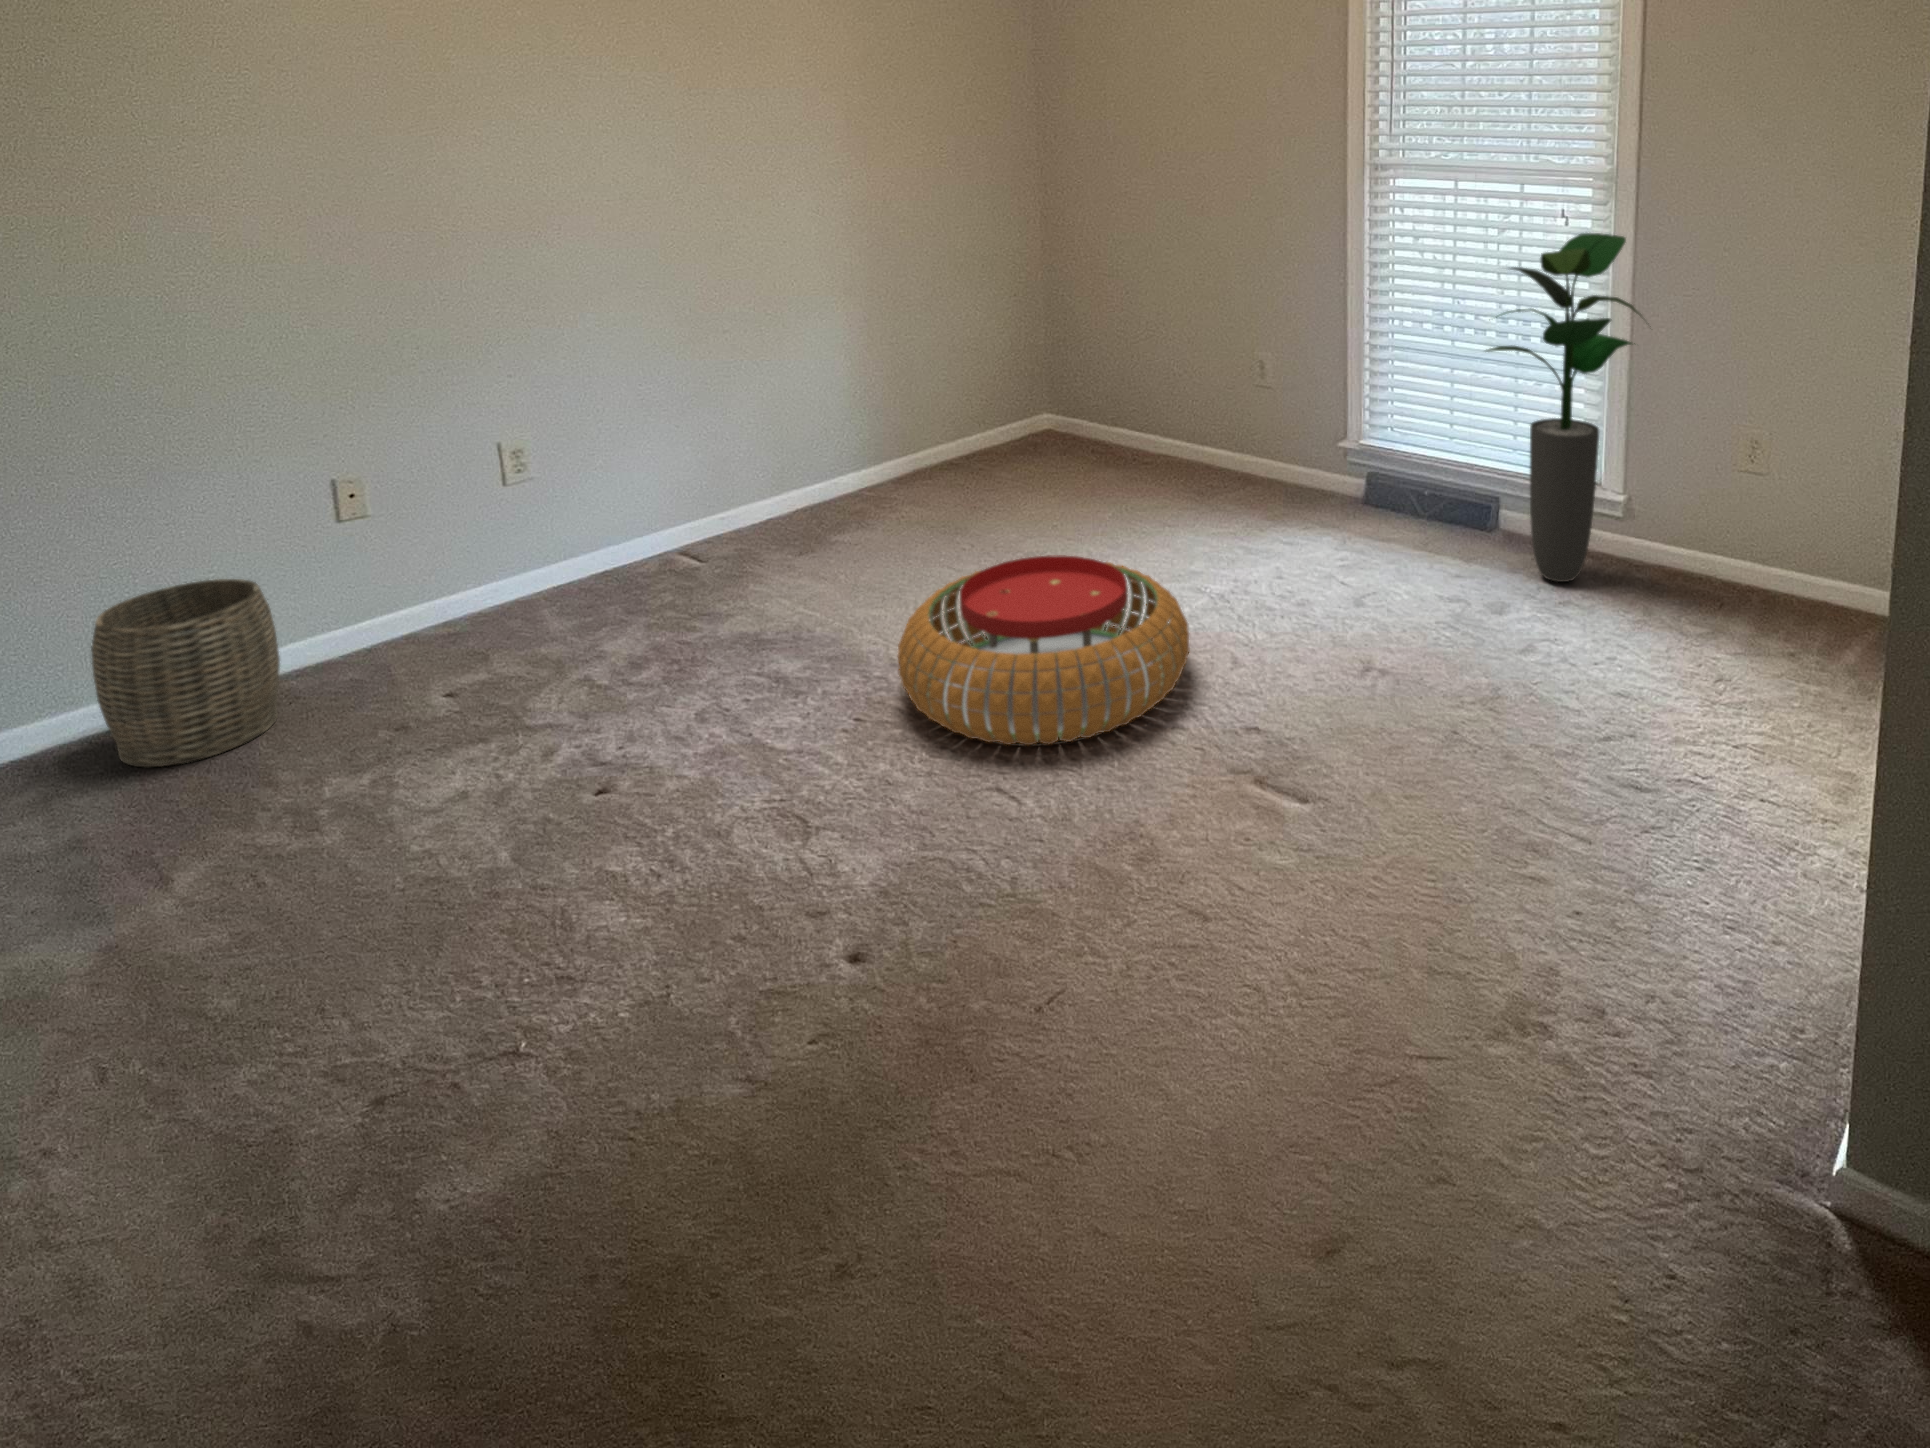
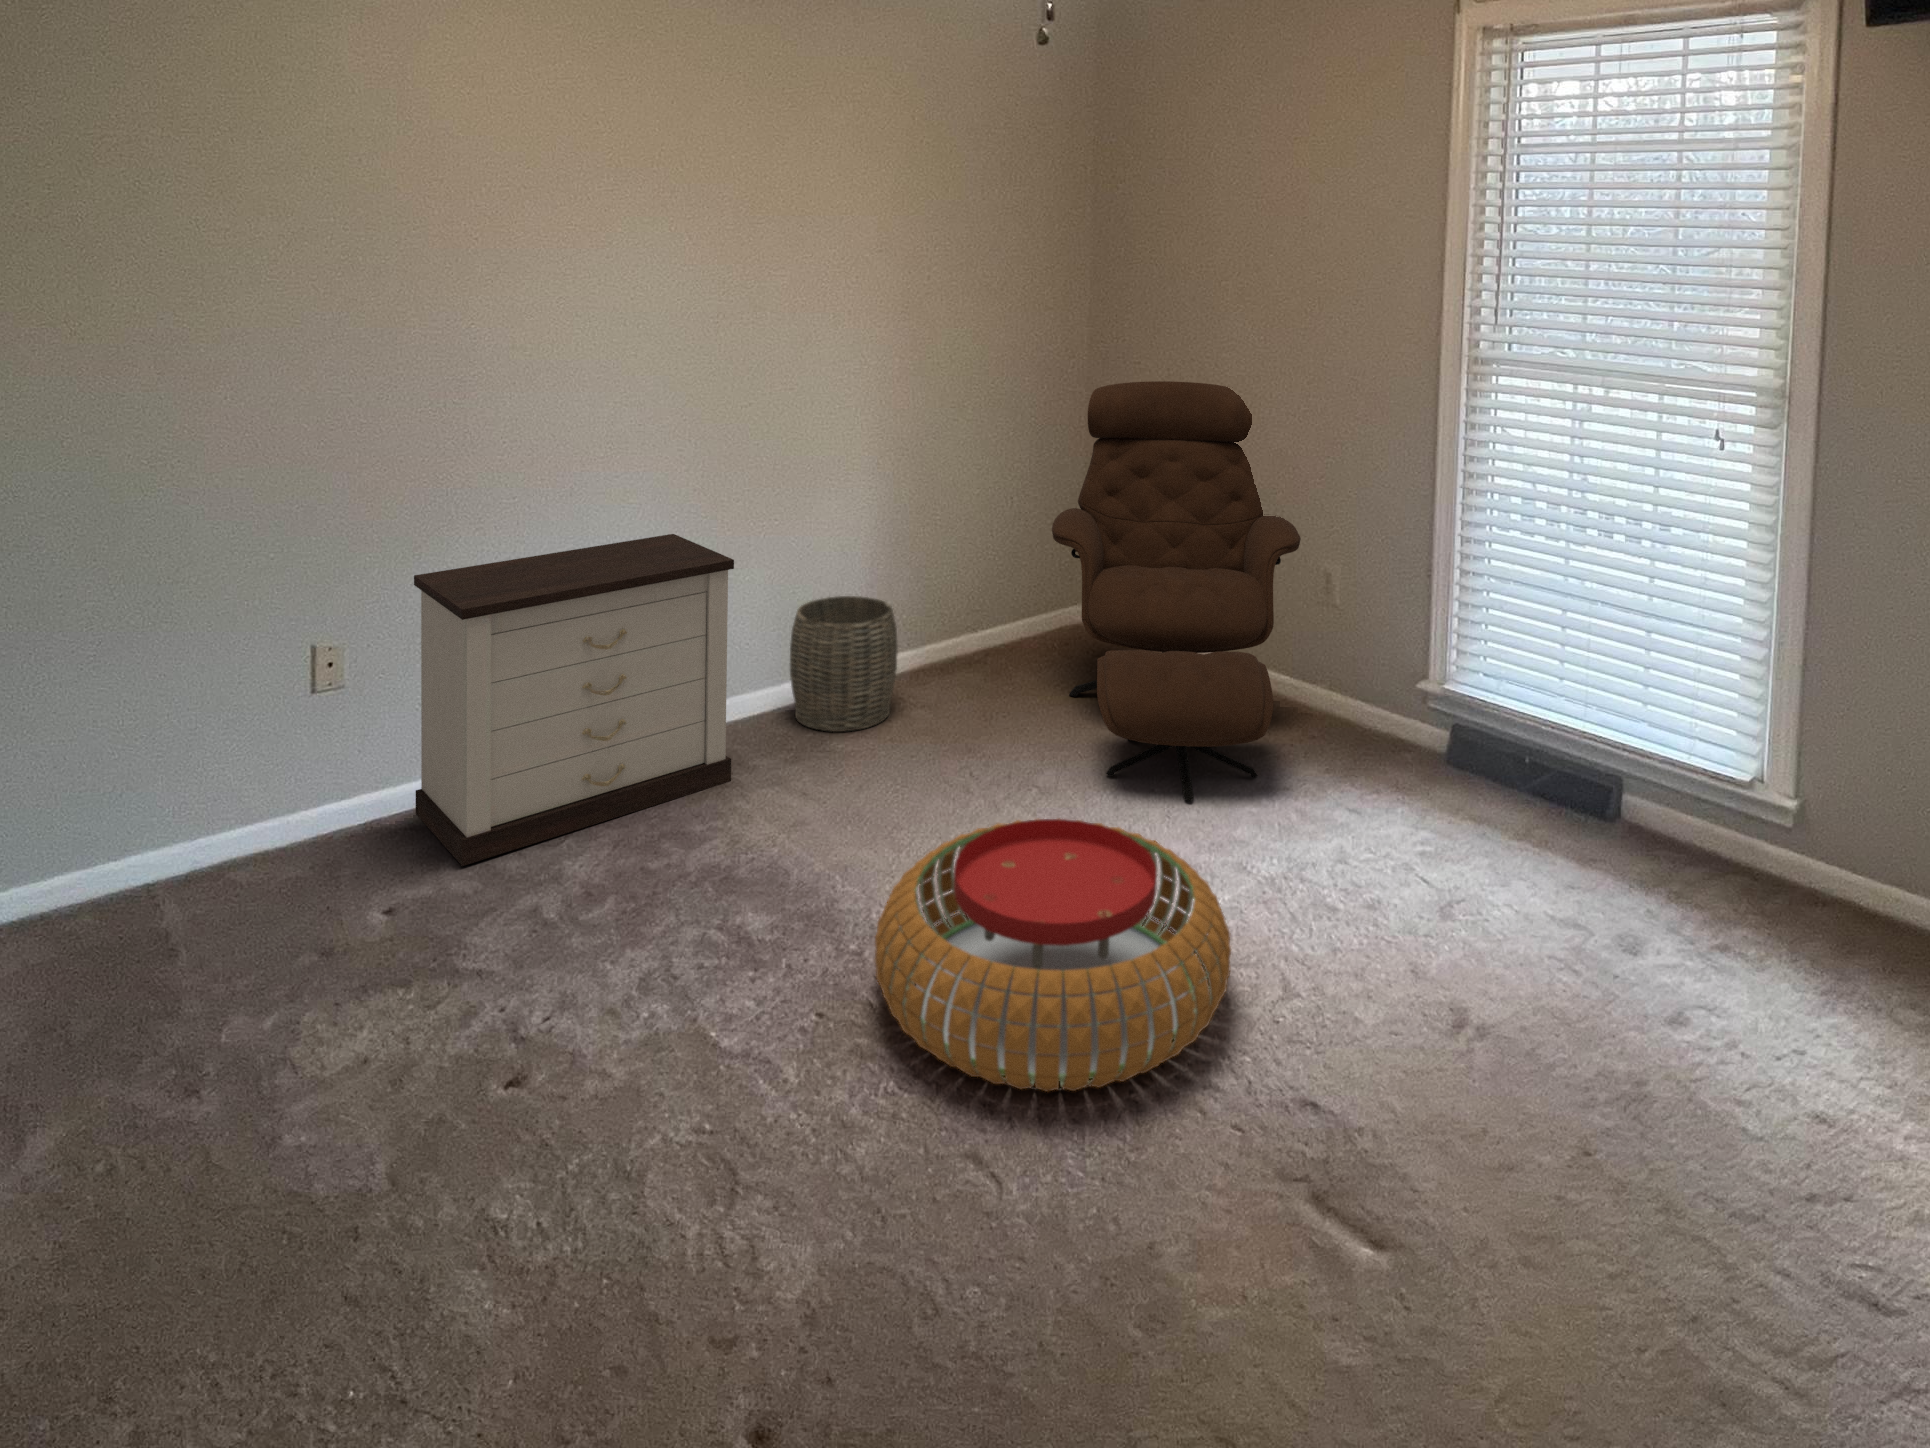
lounge chair: none [1019,205,1238,549] -> present [1052,381,1301,801]
potted plant: present [1486,233,1641,582] -> none [1614,463,1844,913]
nightstand: none [426,363,747,655] -> present [414,534,734,866]
woven basket: present [91,579,280,767] -> present [790,596,898,732]

